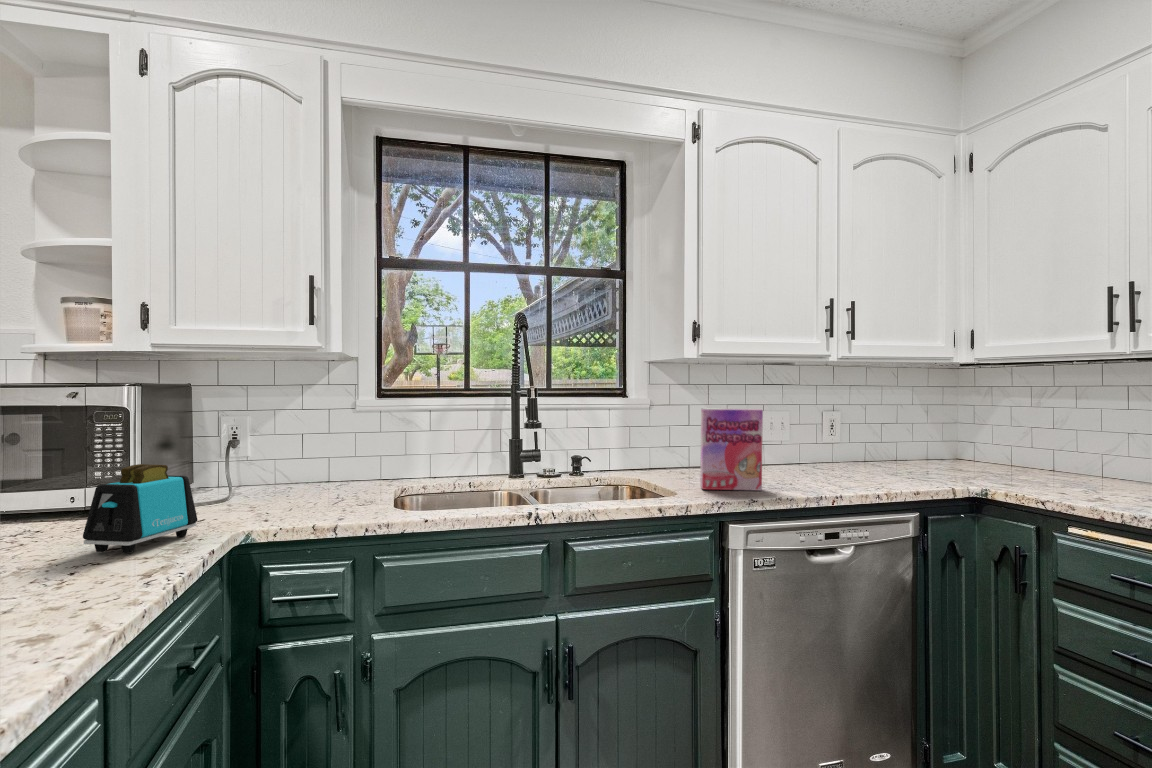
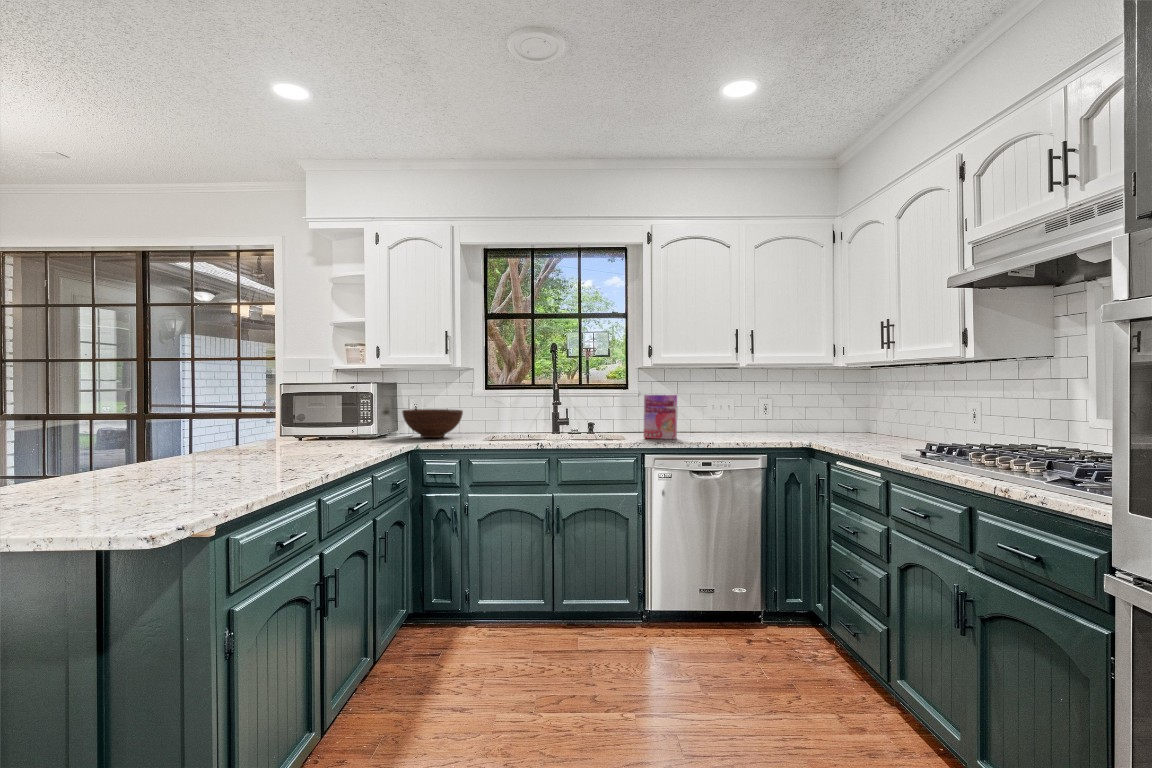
fruit bowl: none [206,439,343,503] -> present [402,409,463,438]
toaster: present [83,464,198,553] -> none [355,414,396,447]

